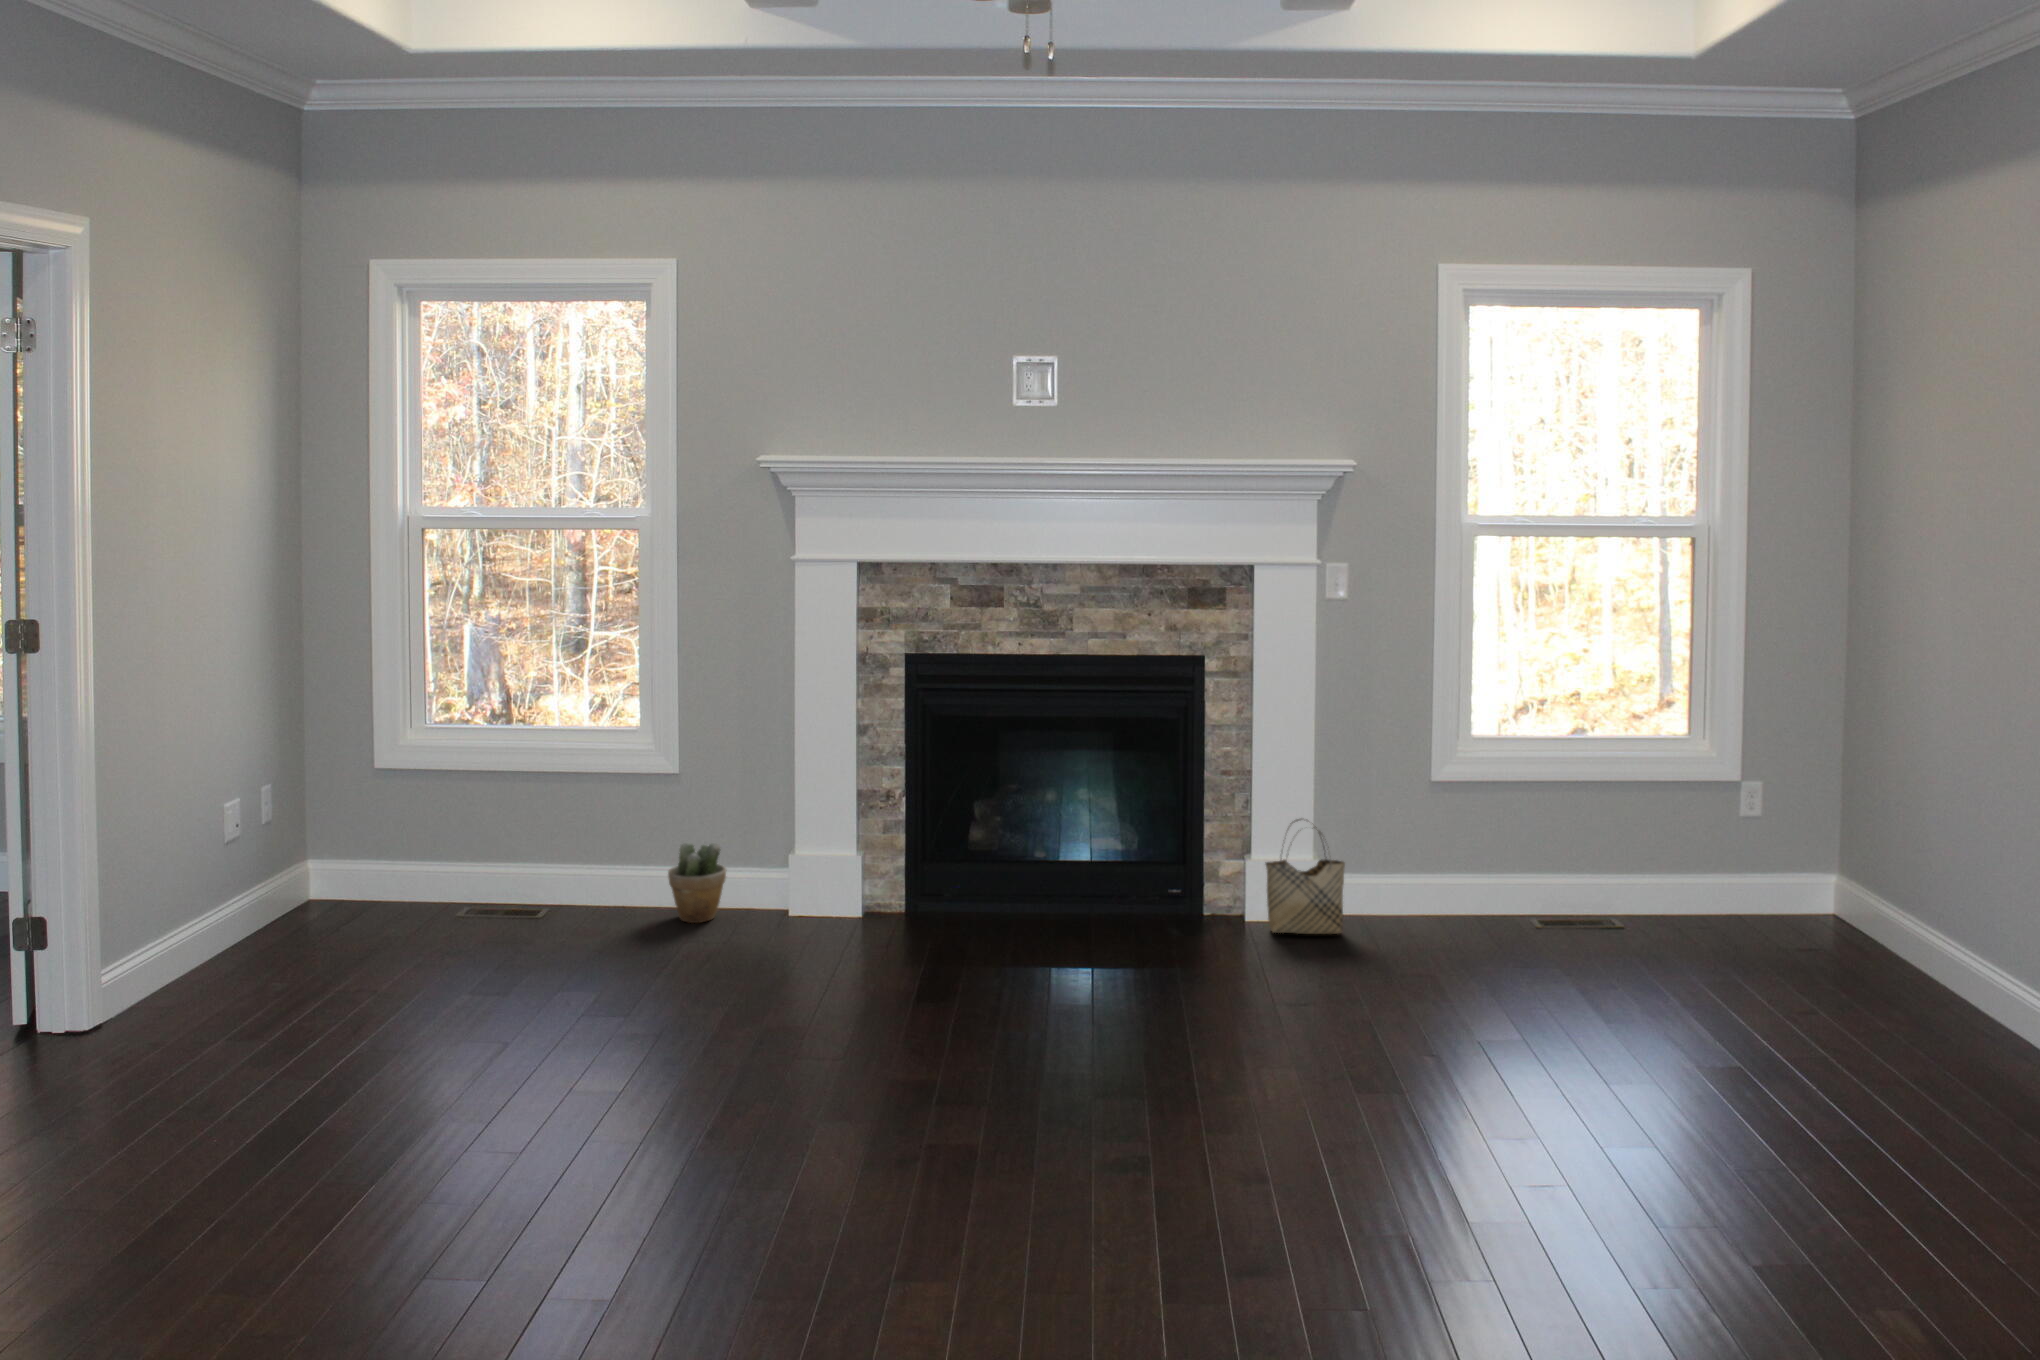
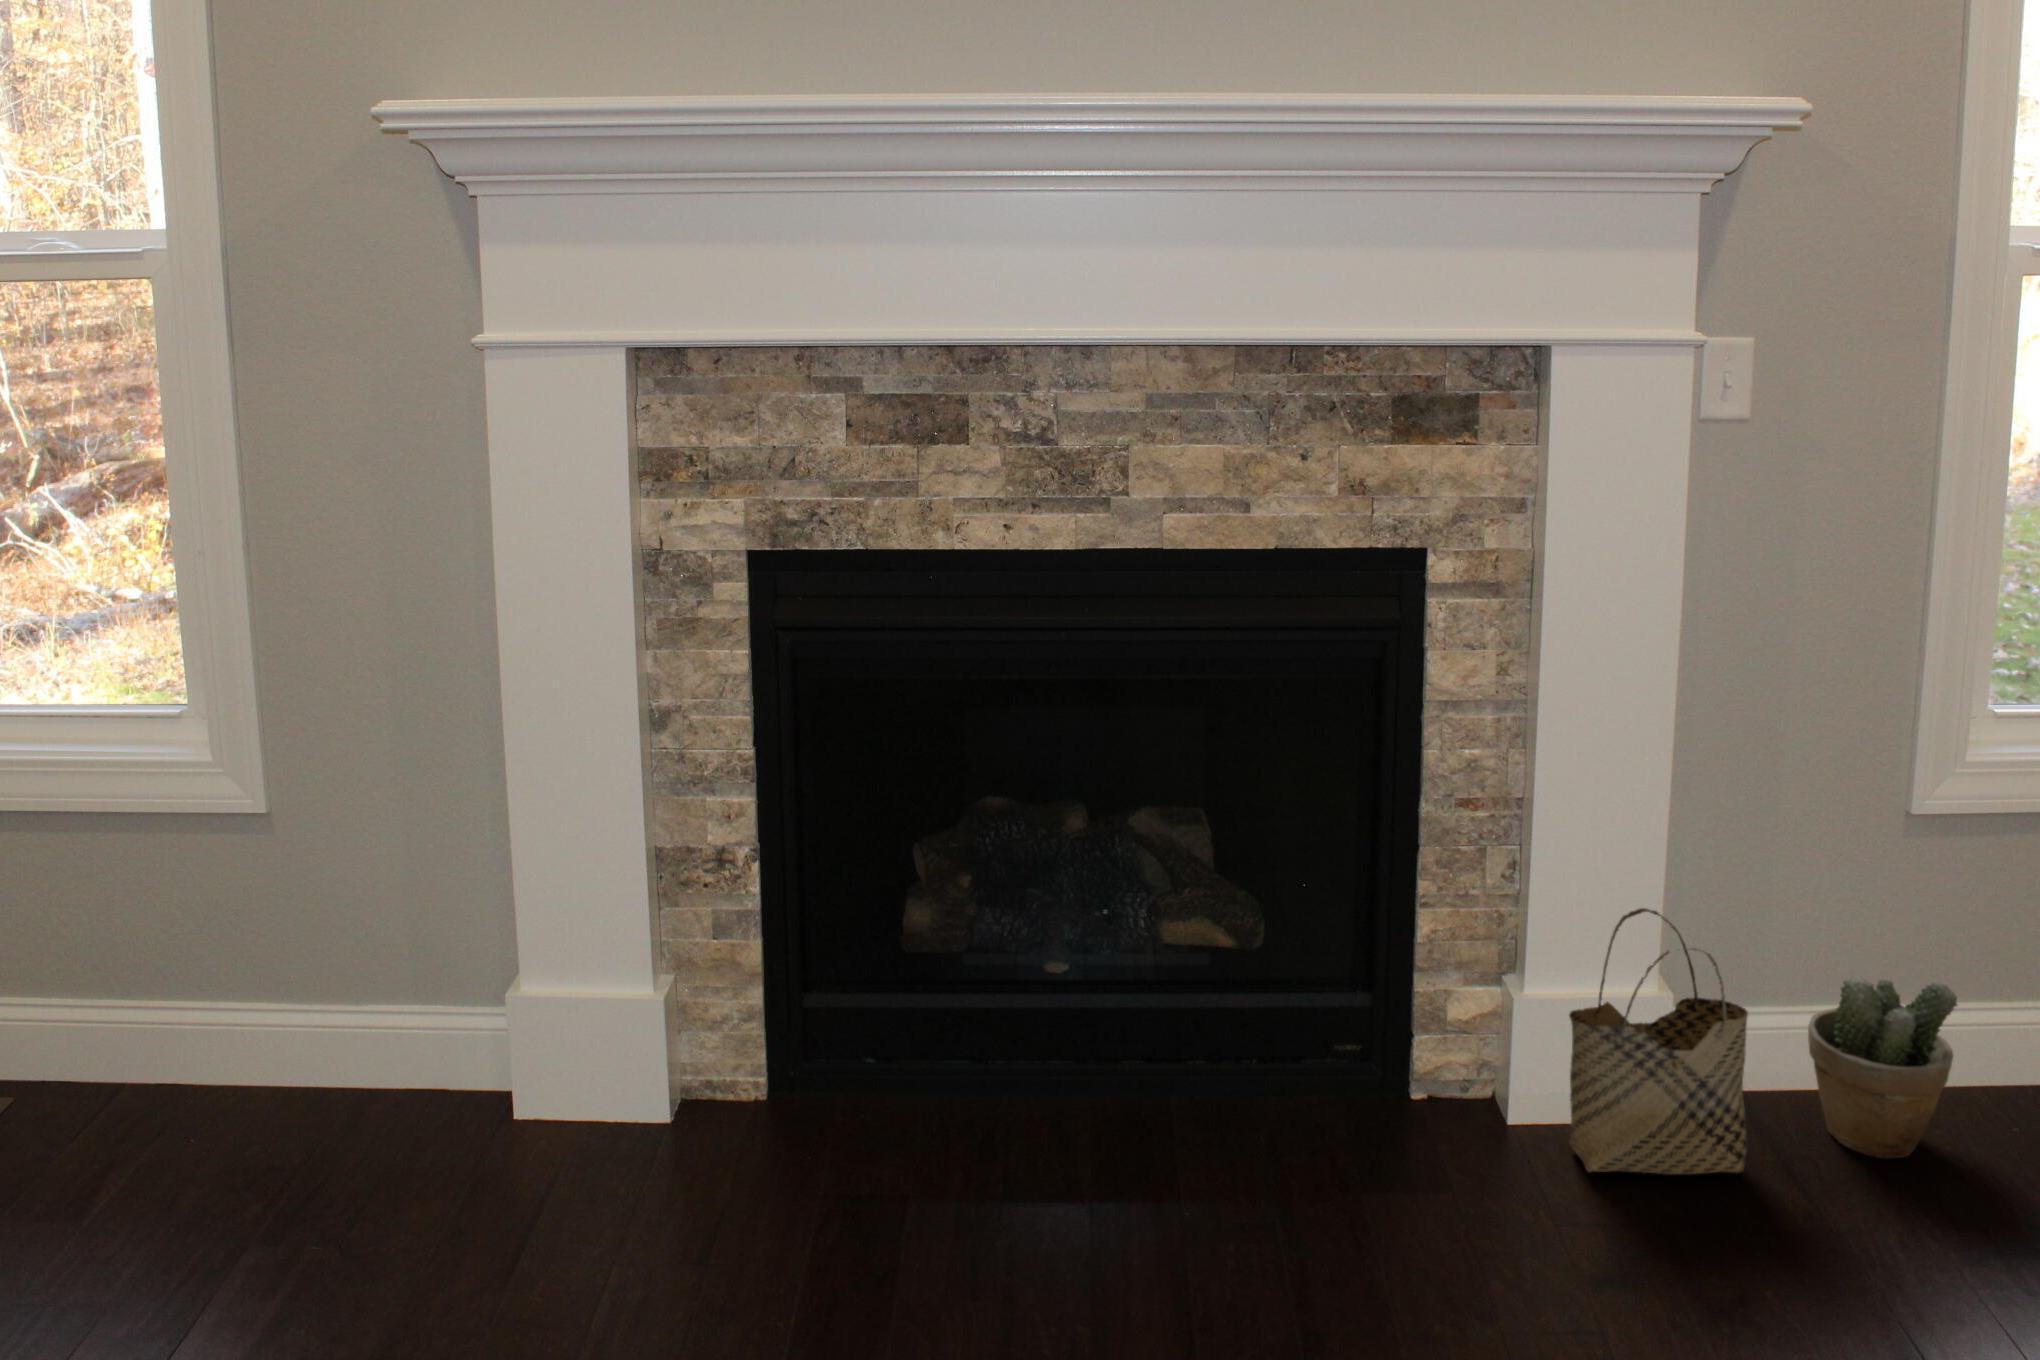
potted plant: present [668,842,726,923] -> present [1808,978,1957,1158]

